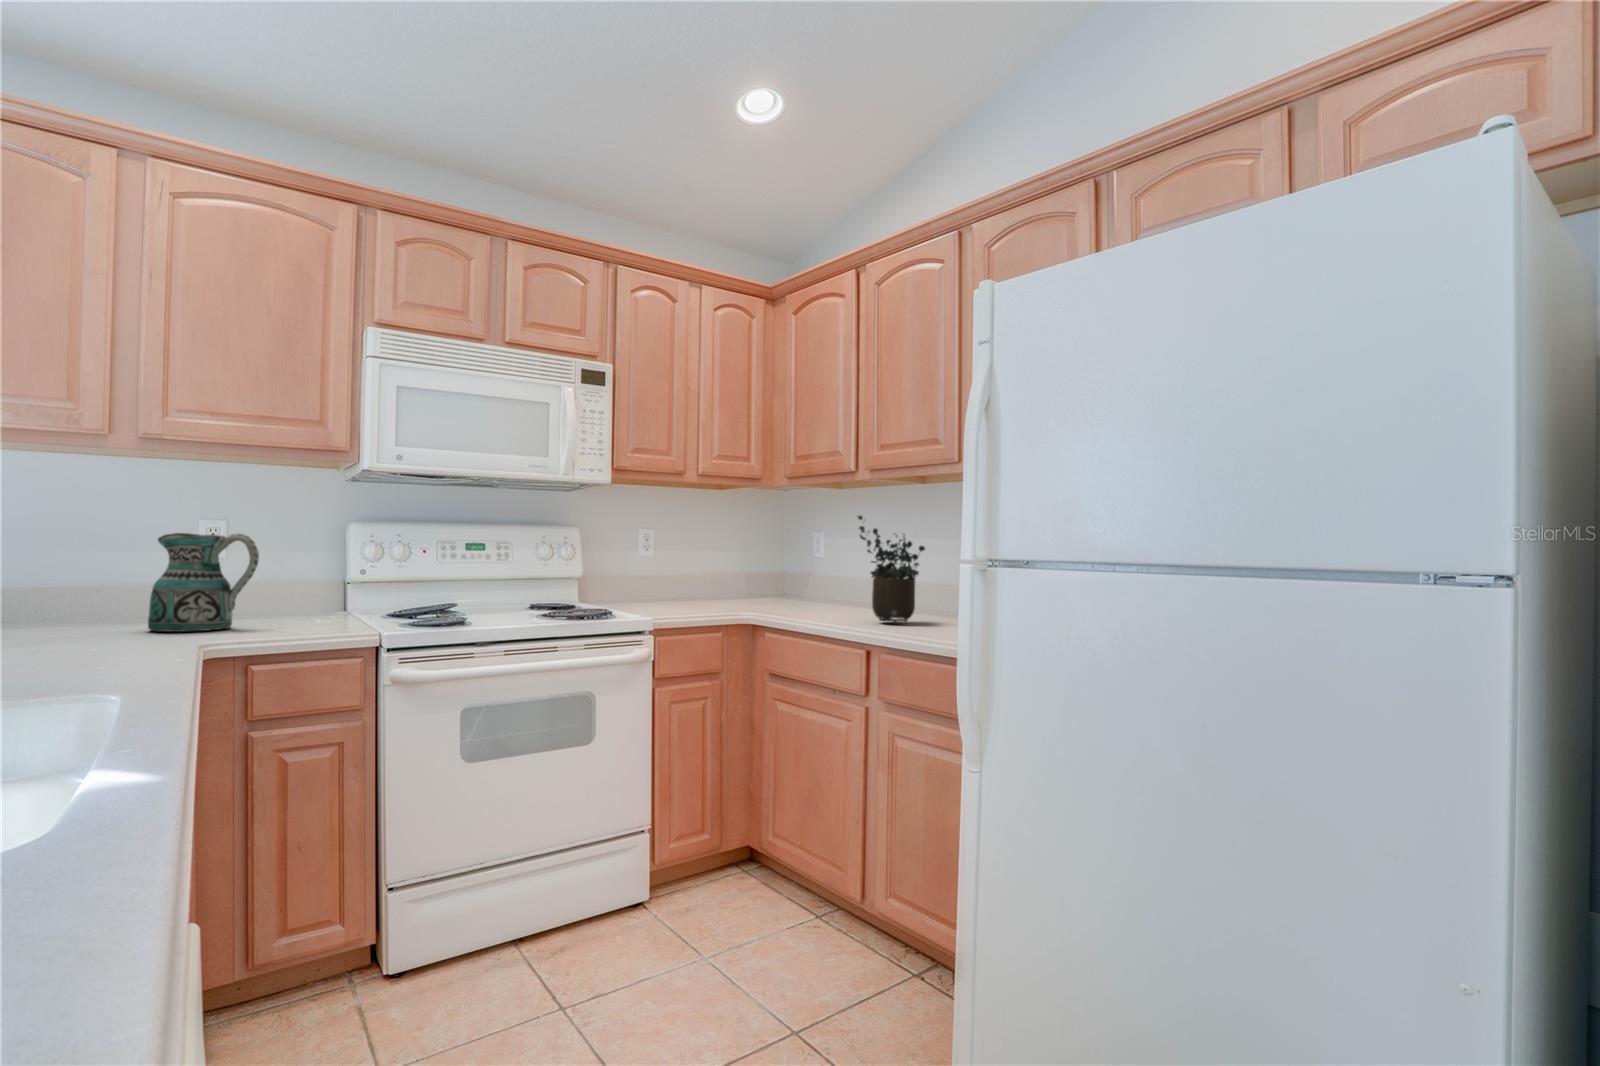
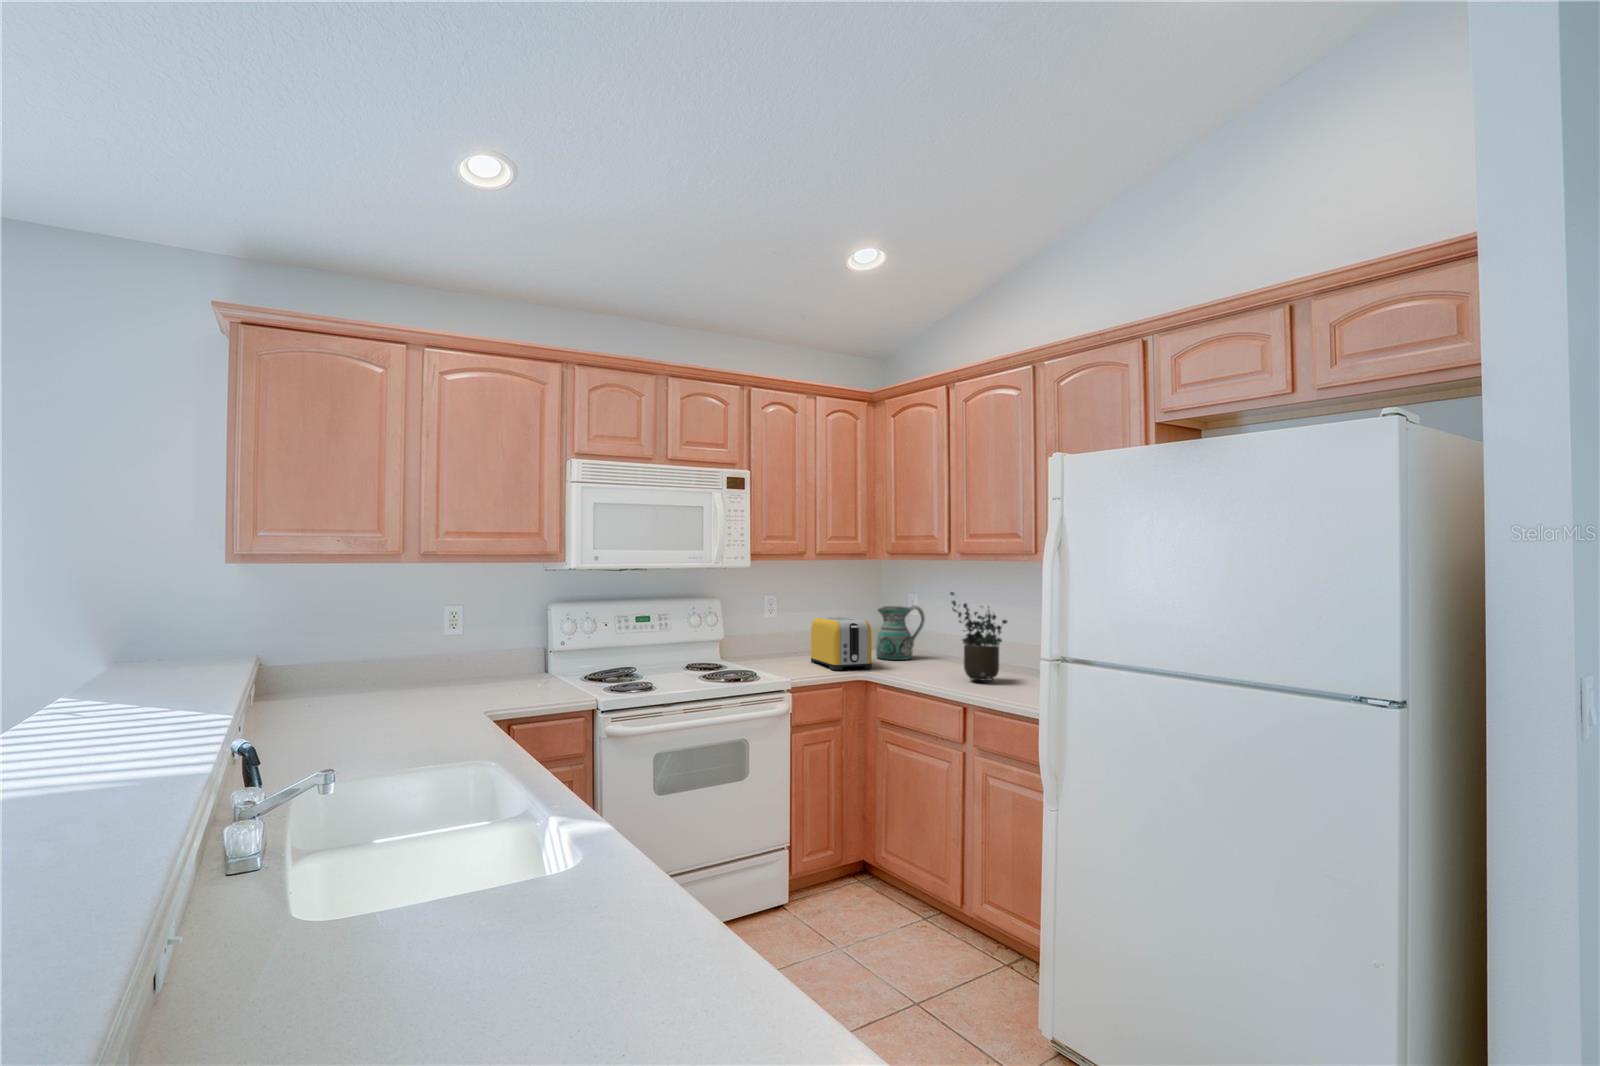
ceramic pitcher: present [148,533,259,632] -> present [876,606,925,660]
toaster: none [694,555,765,614] -> present [811,617,872,670]

